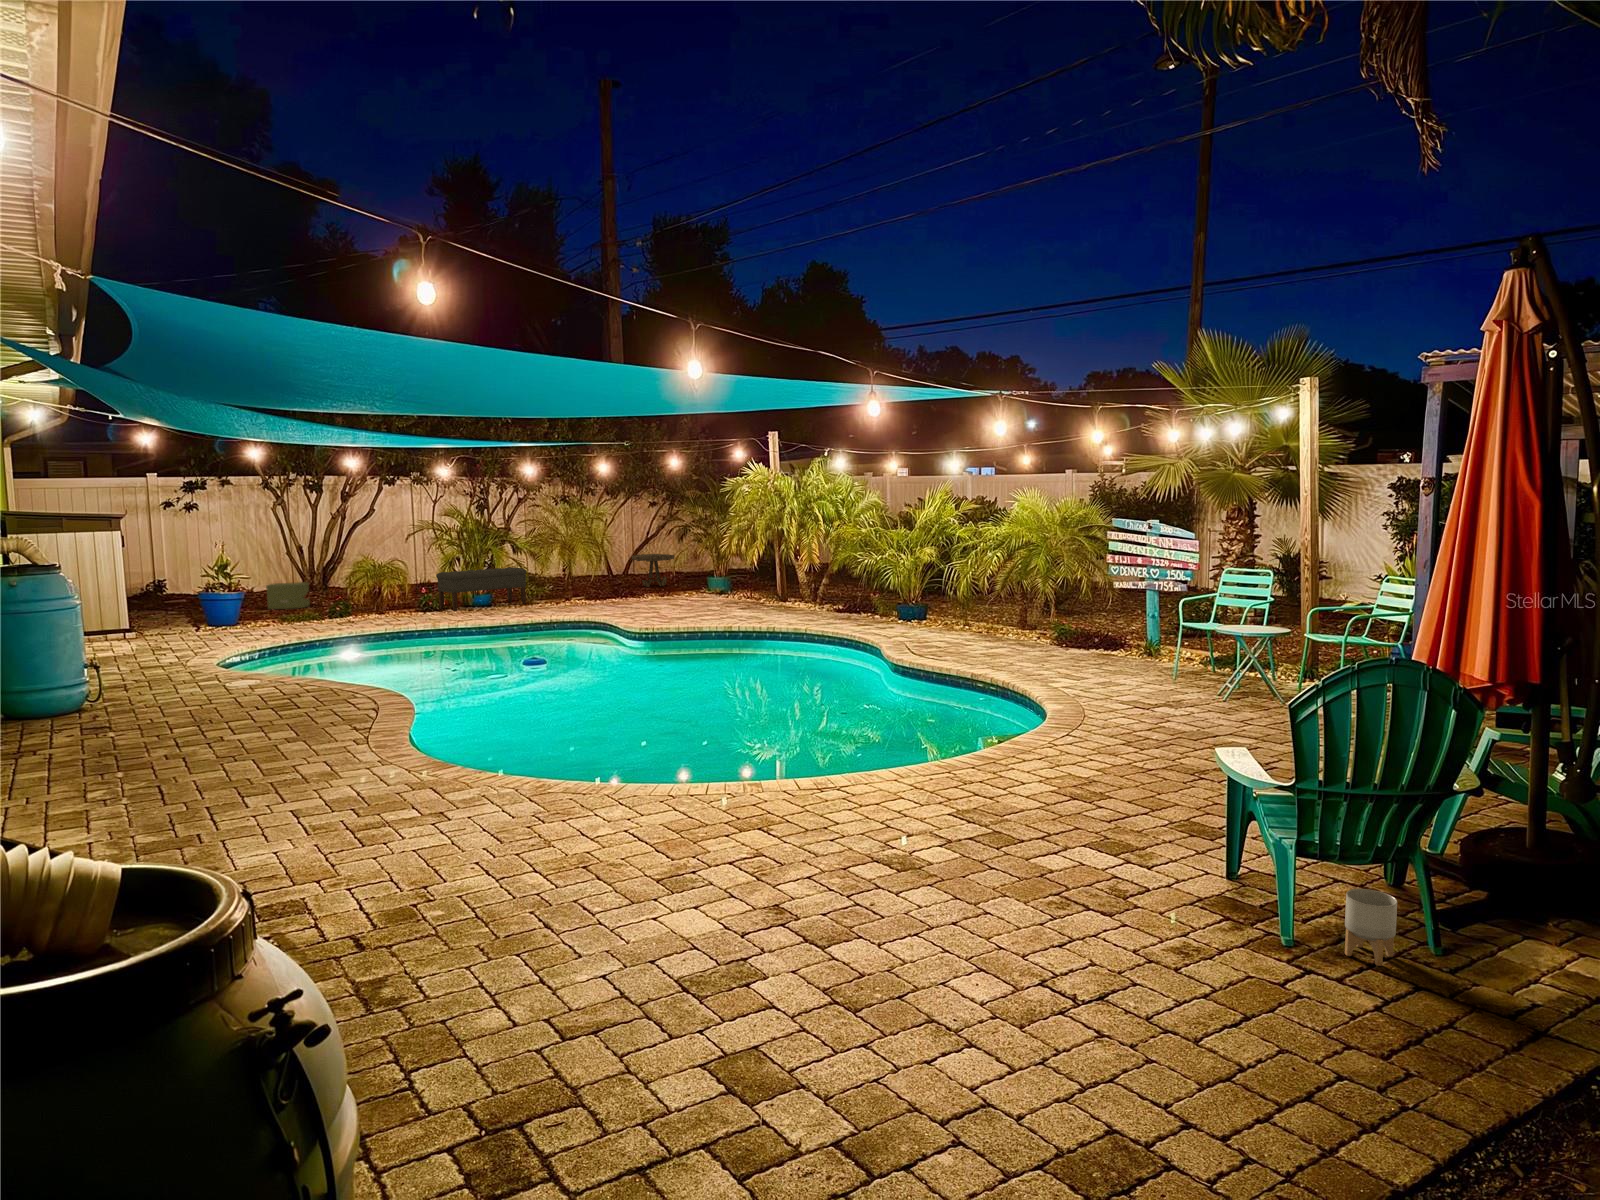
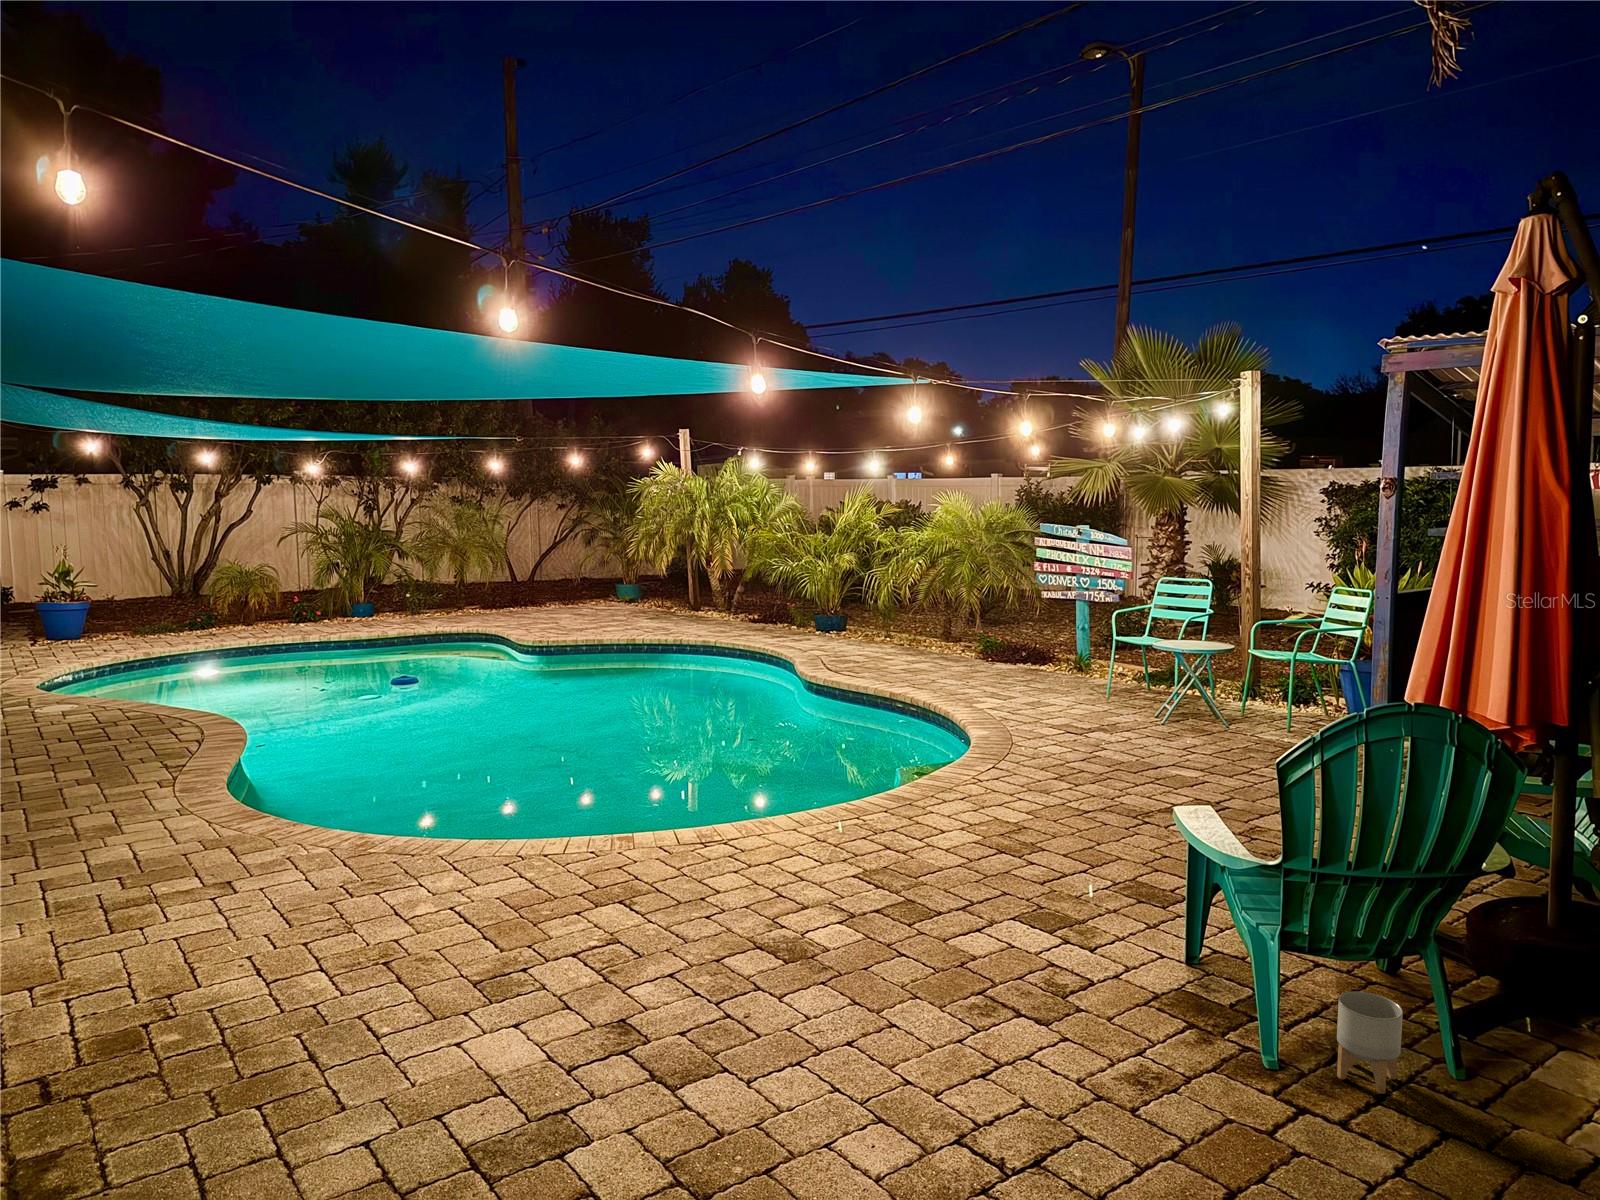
side table: present [632,554,674,587] -> none [532,559,579,594]
bench: present [436,567,526,611] -> none [306,573,410,622]
storage box: present [266,582,310,609] -> none [108,590,162,620]

